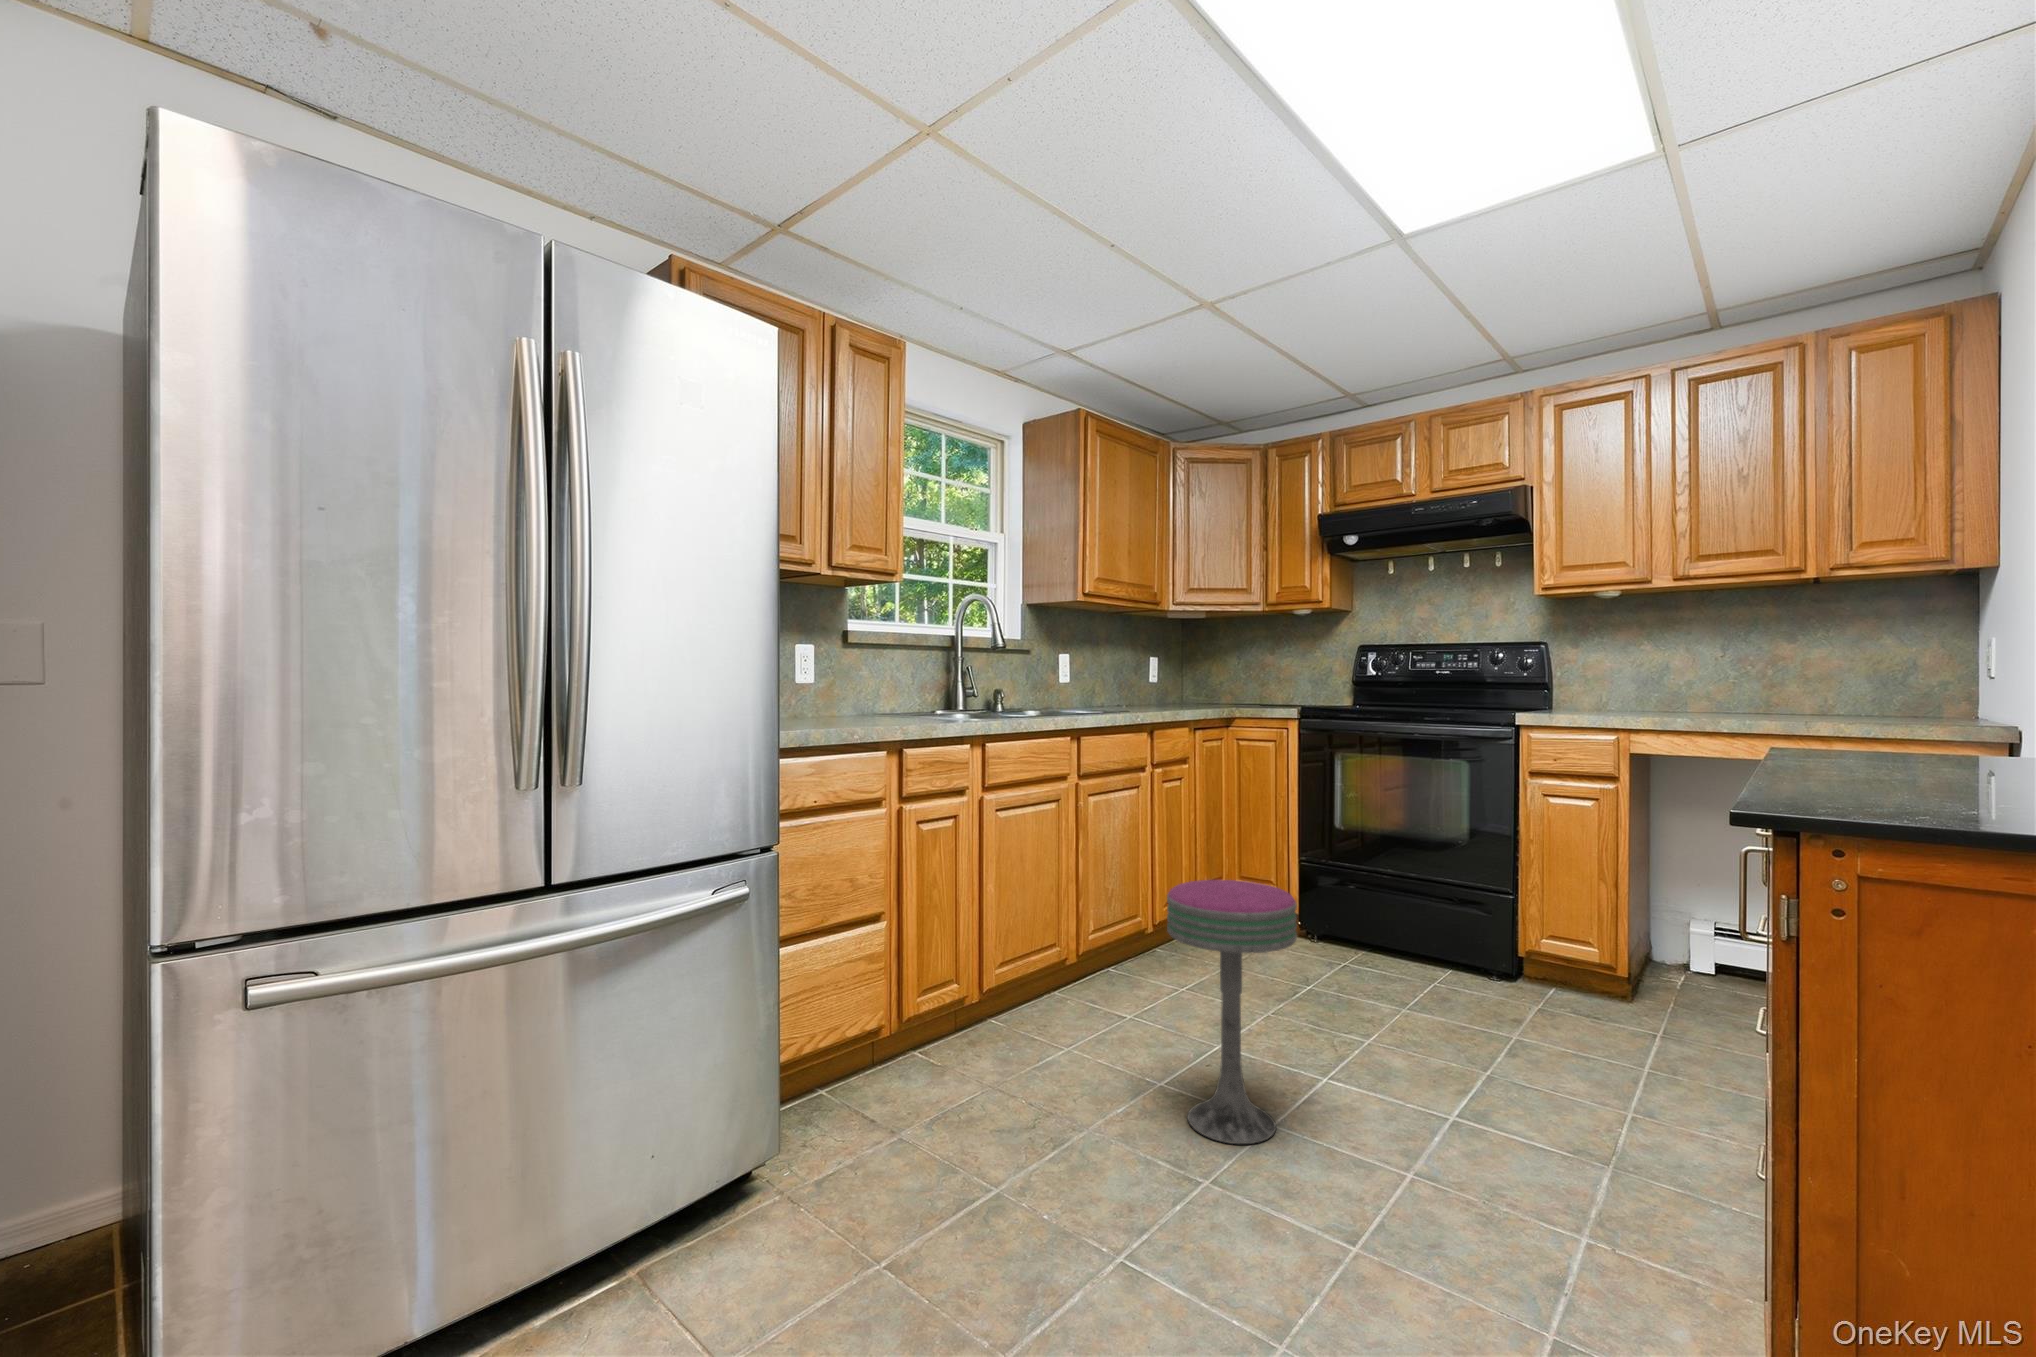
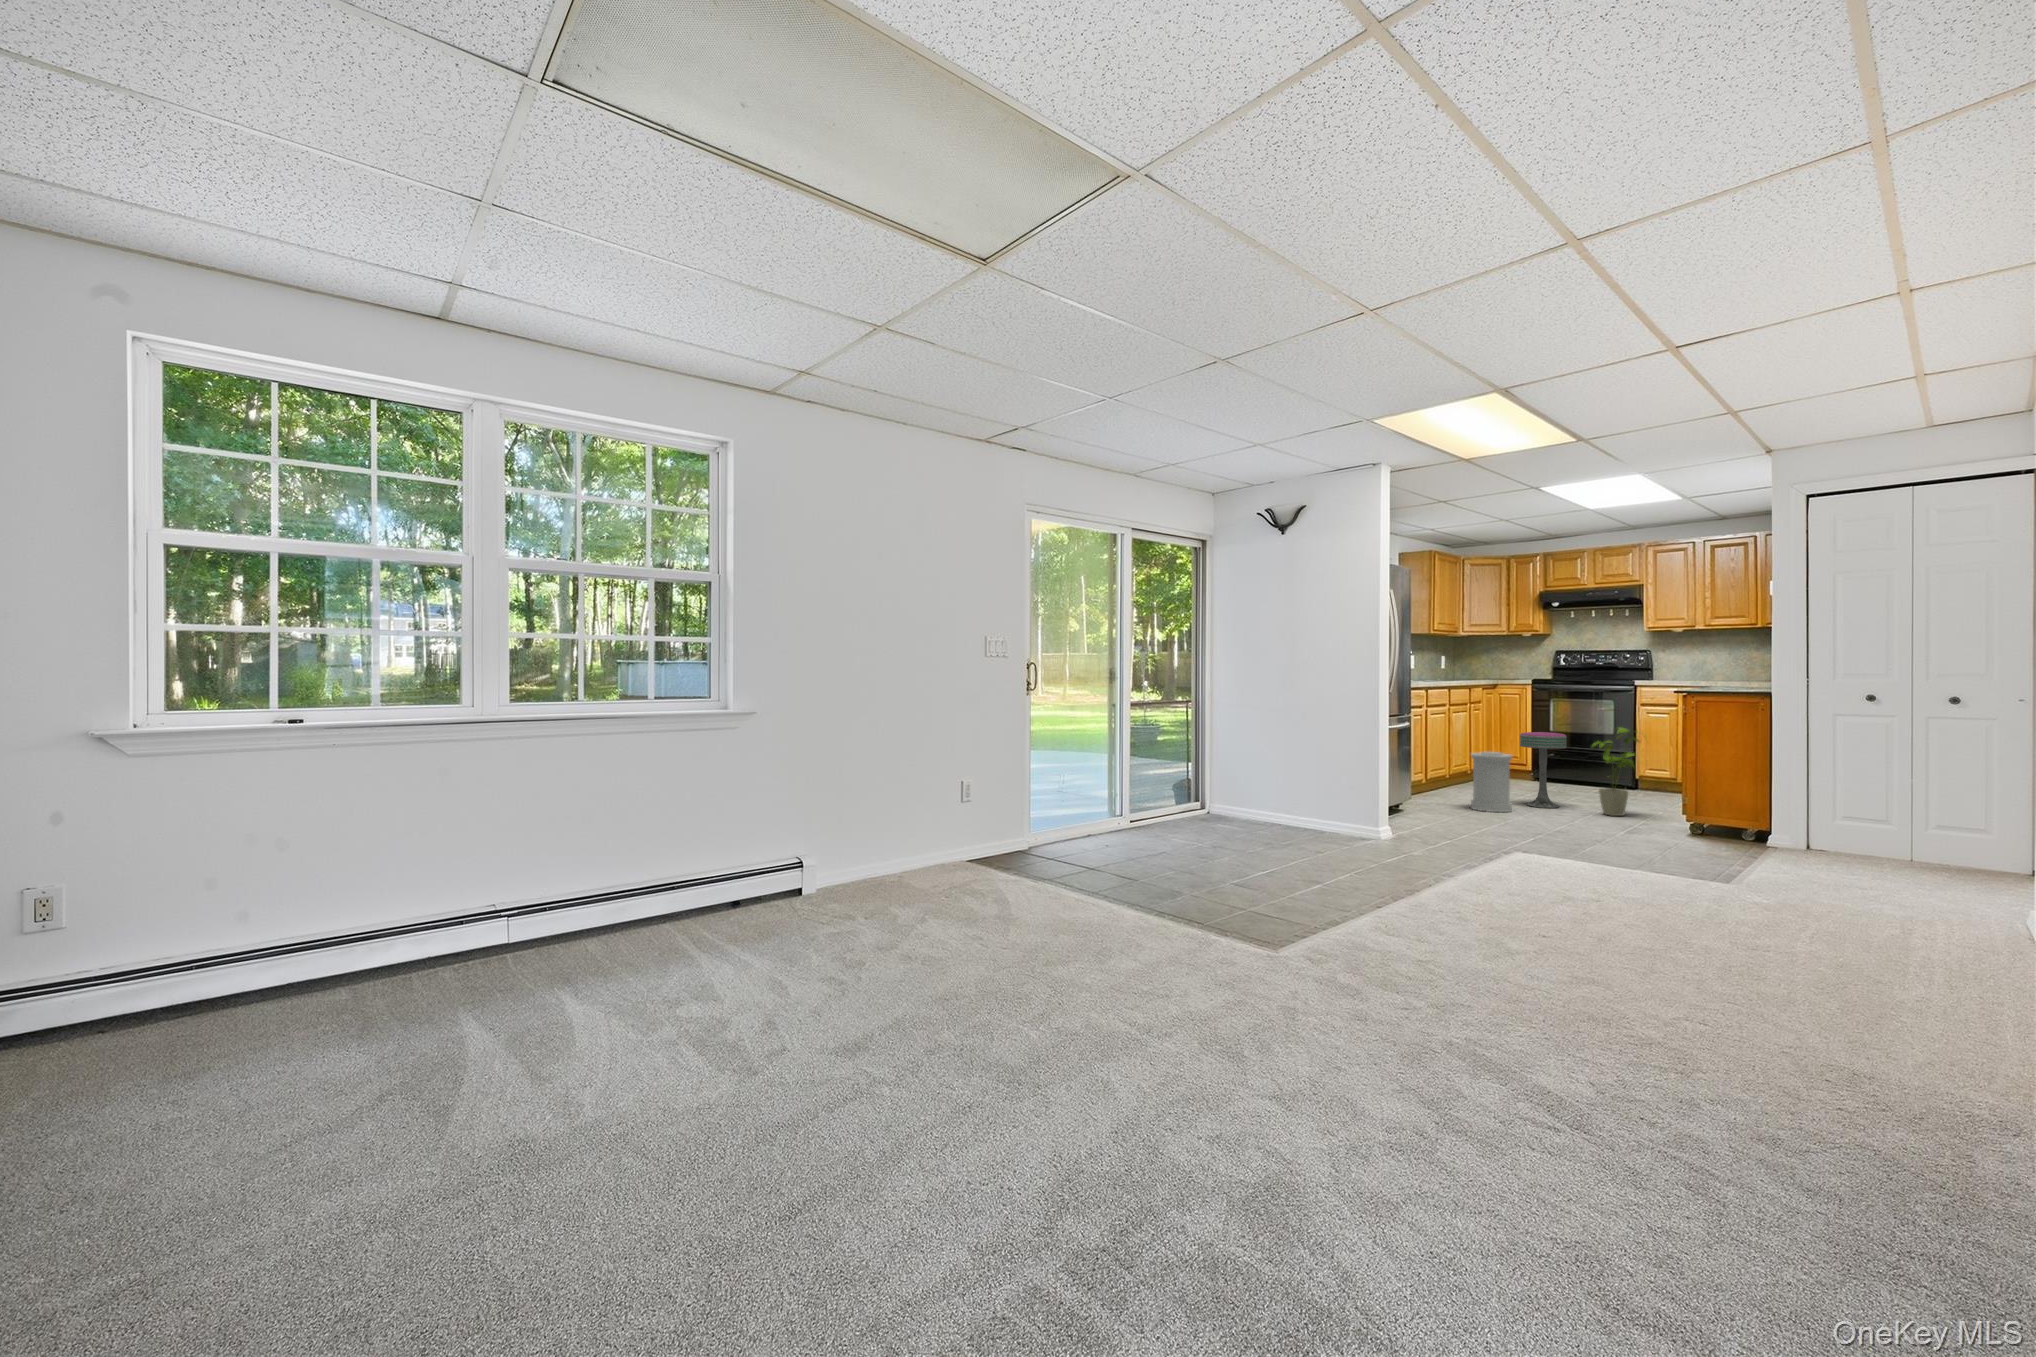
house plant: none [1349,904,1542,1243] -> present [1592,728,1639,816]
trash can: none [978,961,1105,1204] -> present [1471,752,1512,812]

